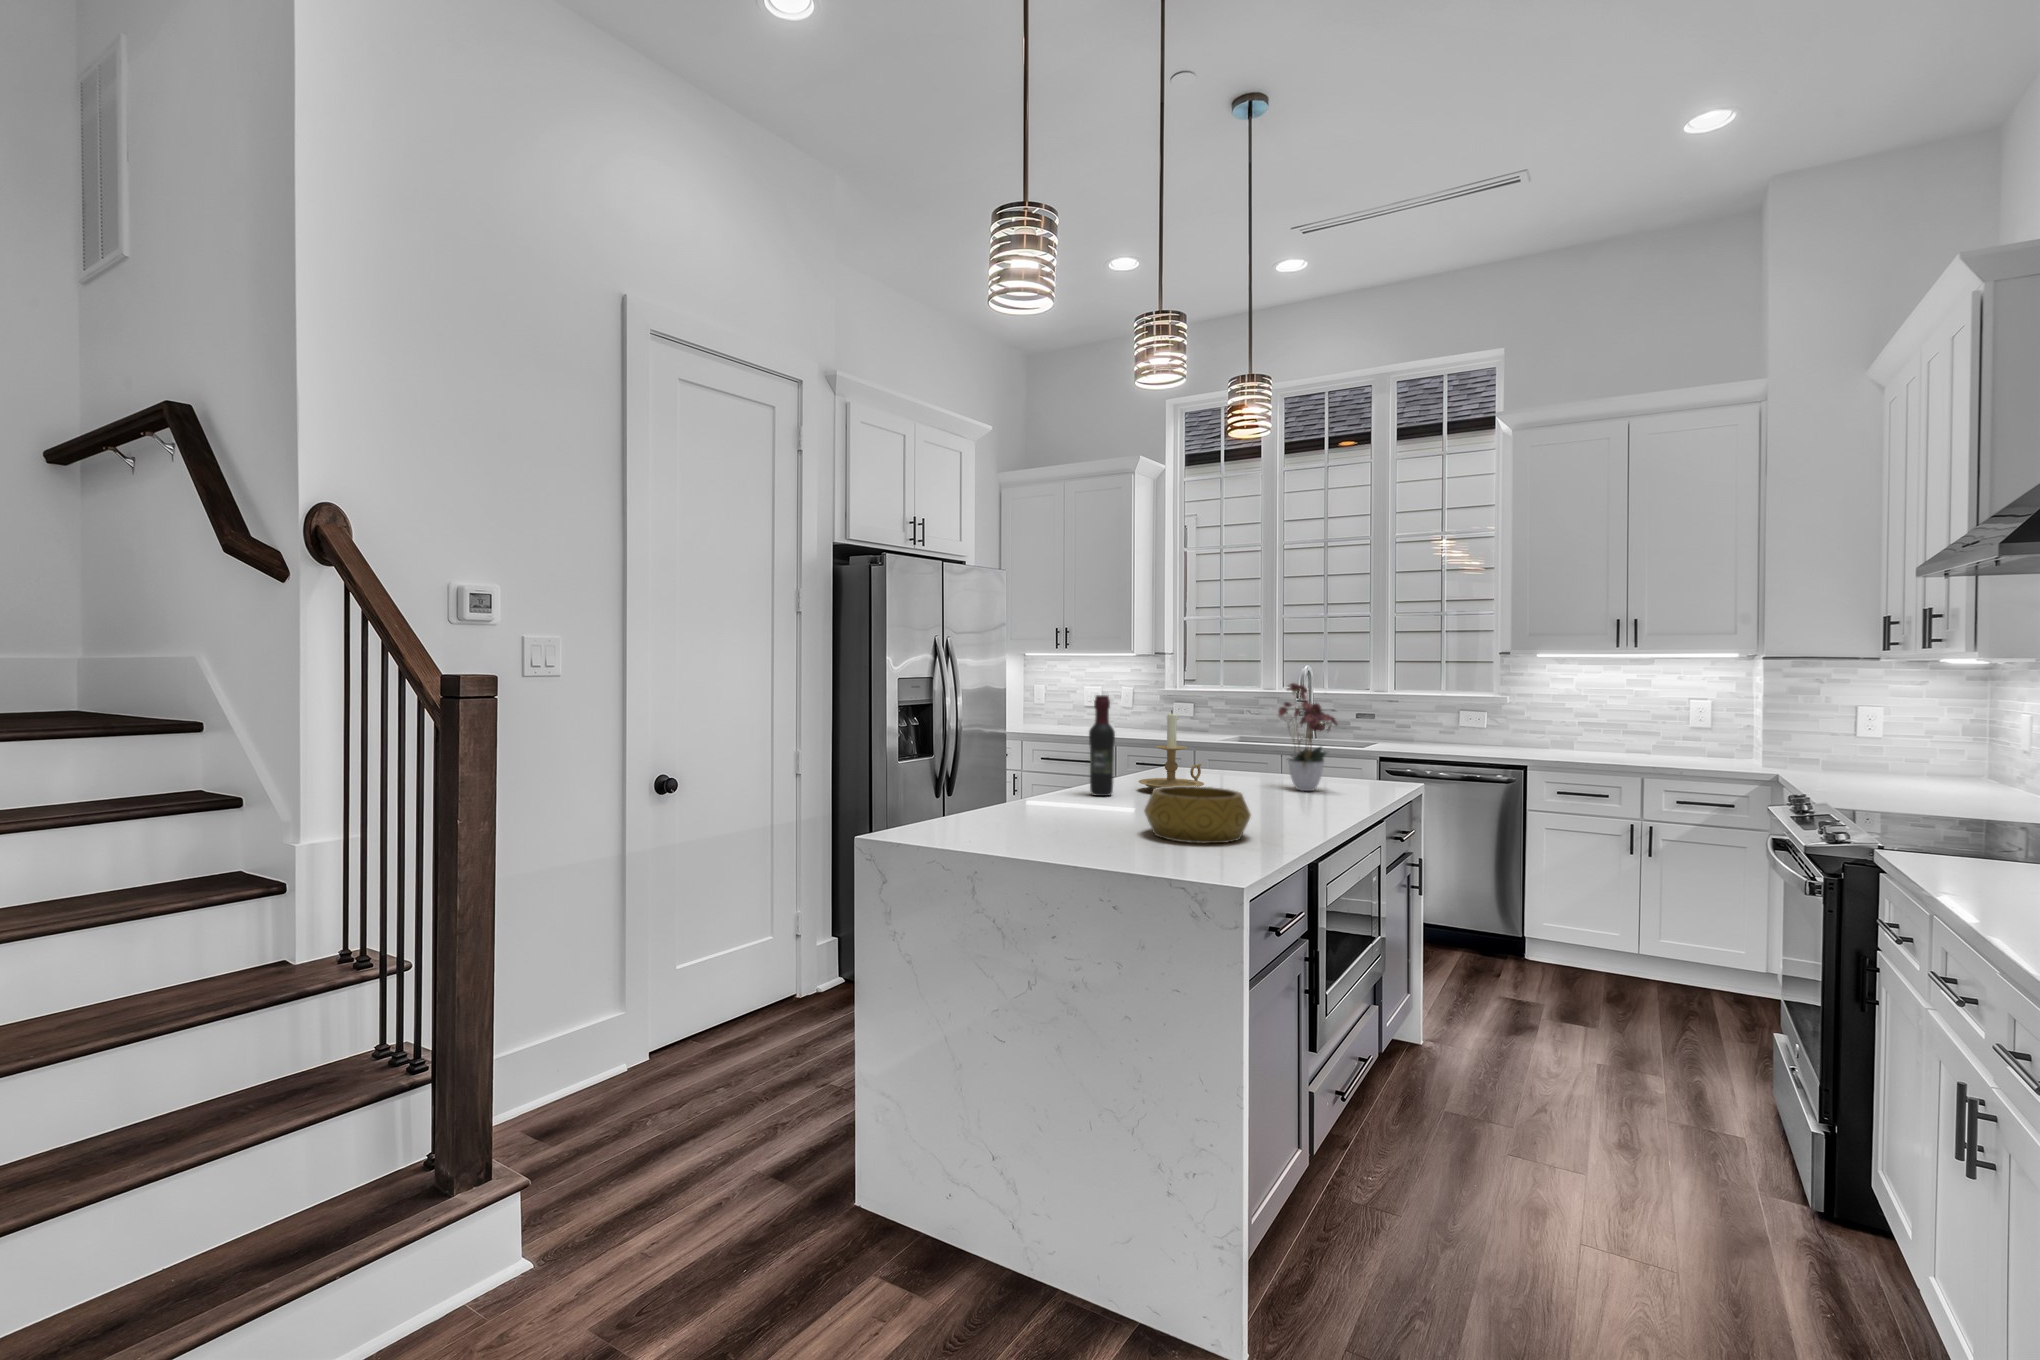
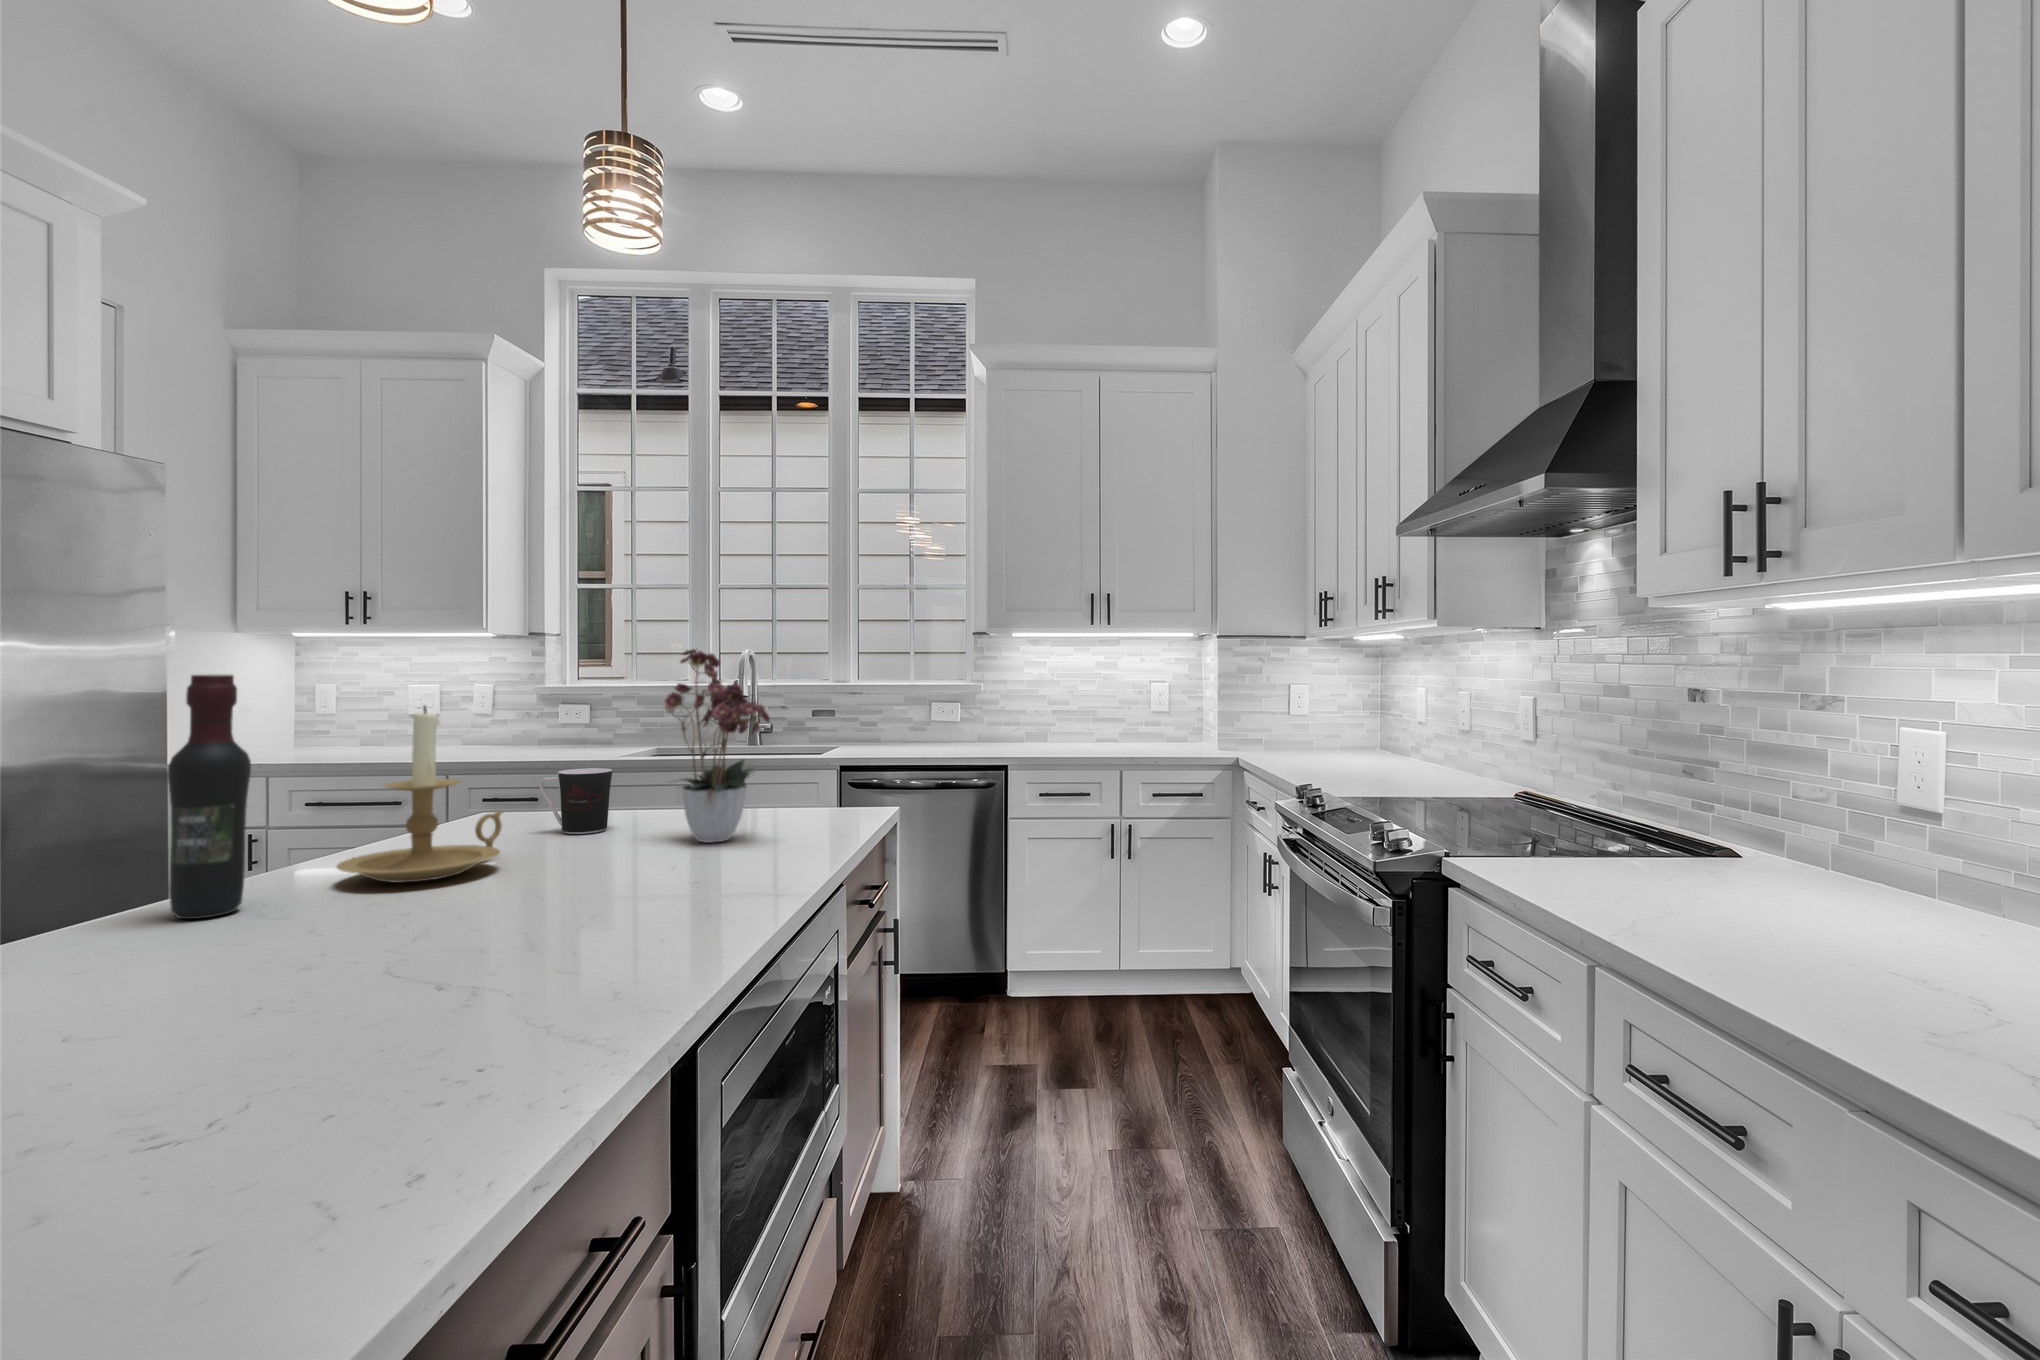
coffee cup: none [1210,746,1247,781] -> present [539,768,612,834]
decorative bowl: present [1144,786,1251,843] -> none [133,897,519,1110]

